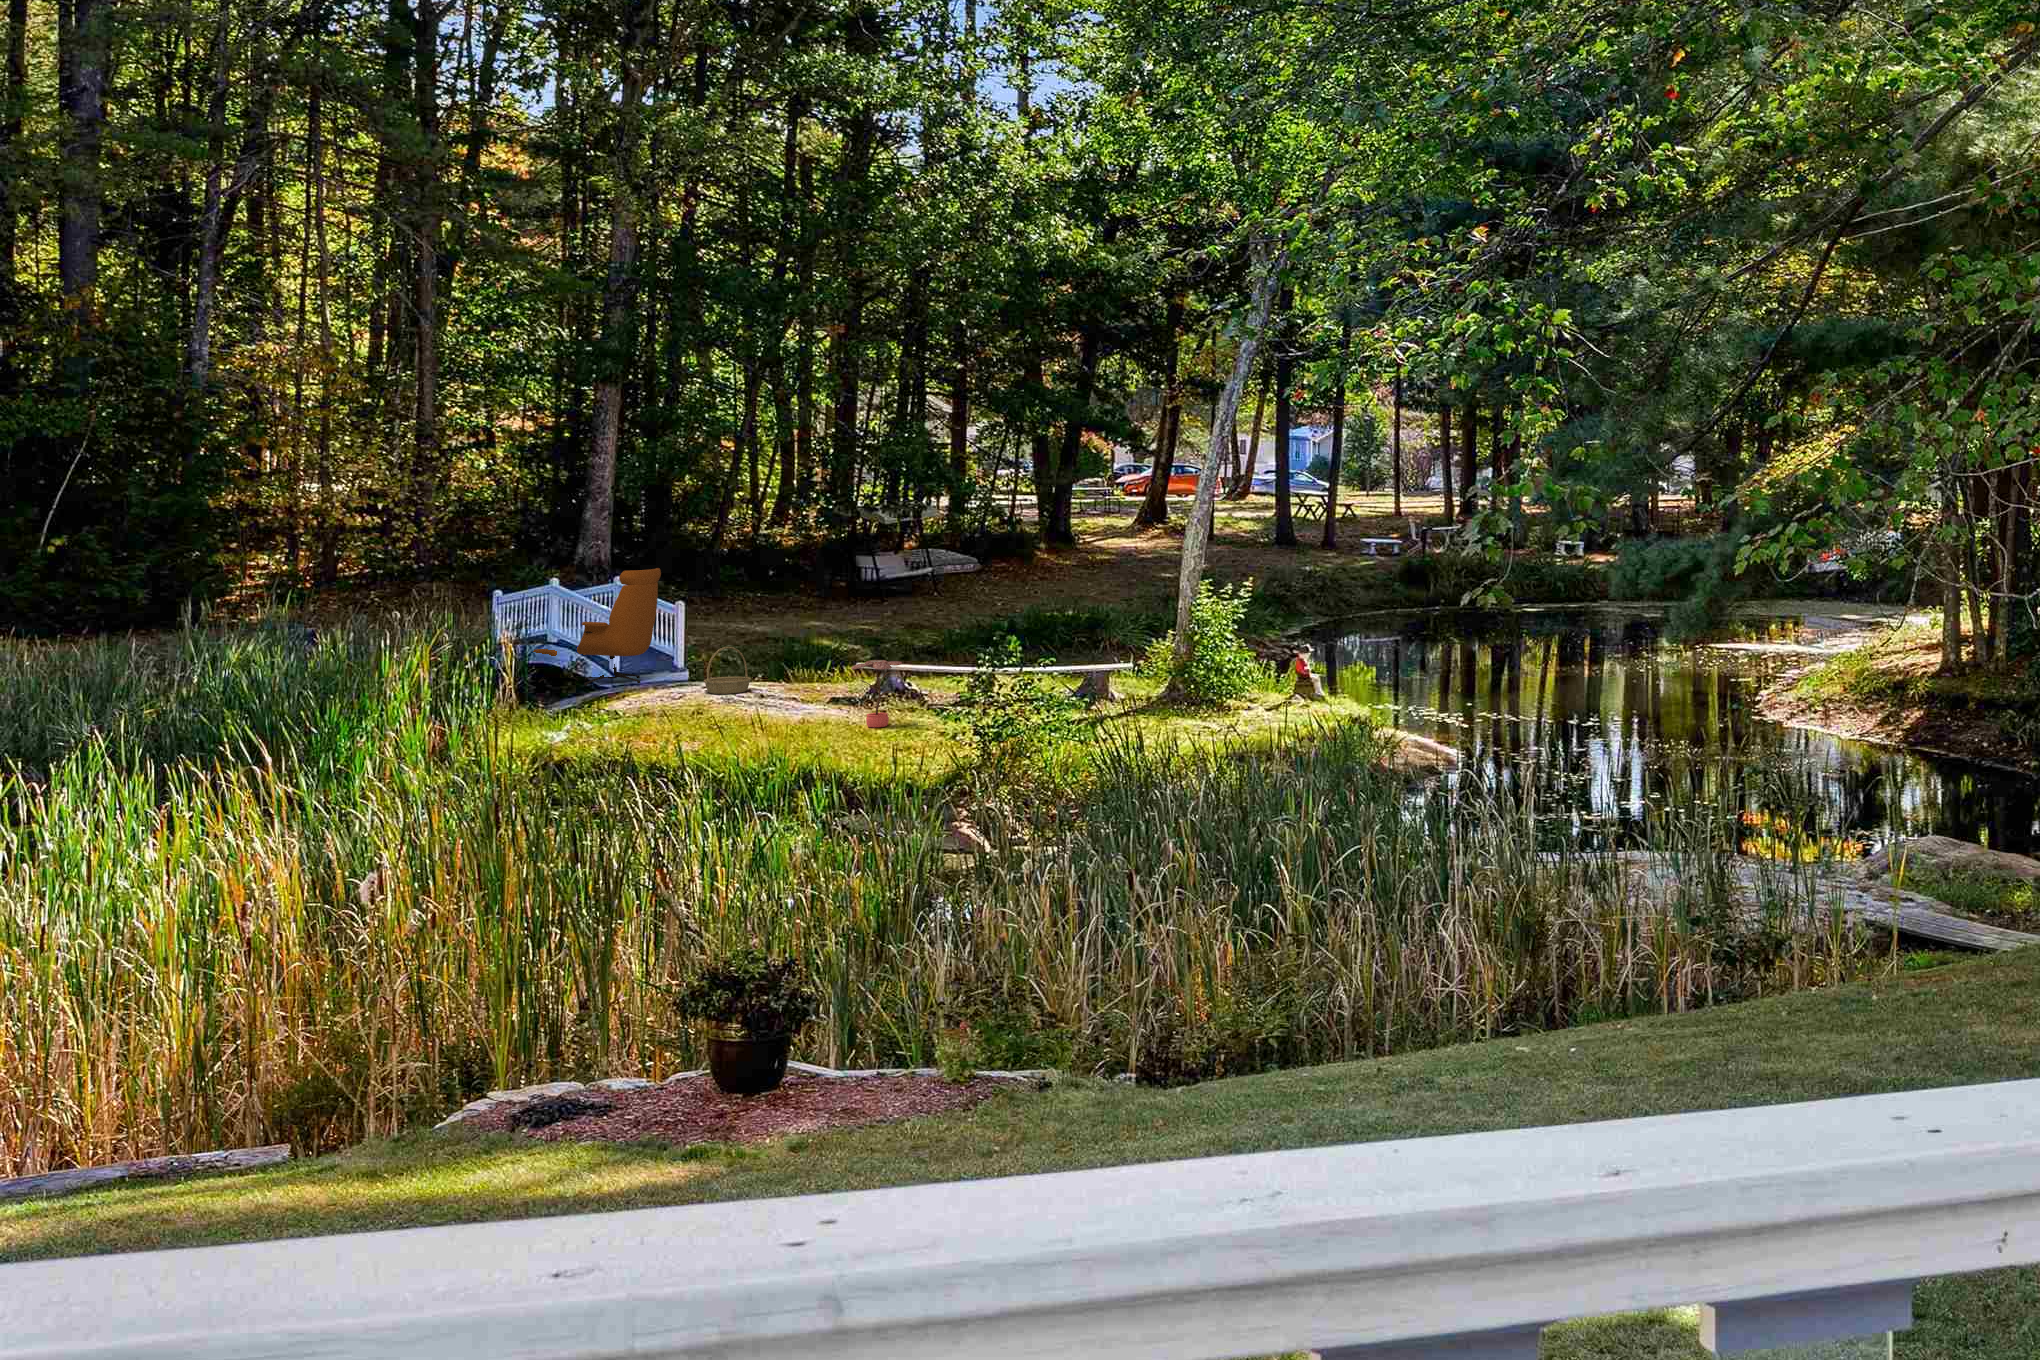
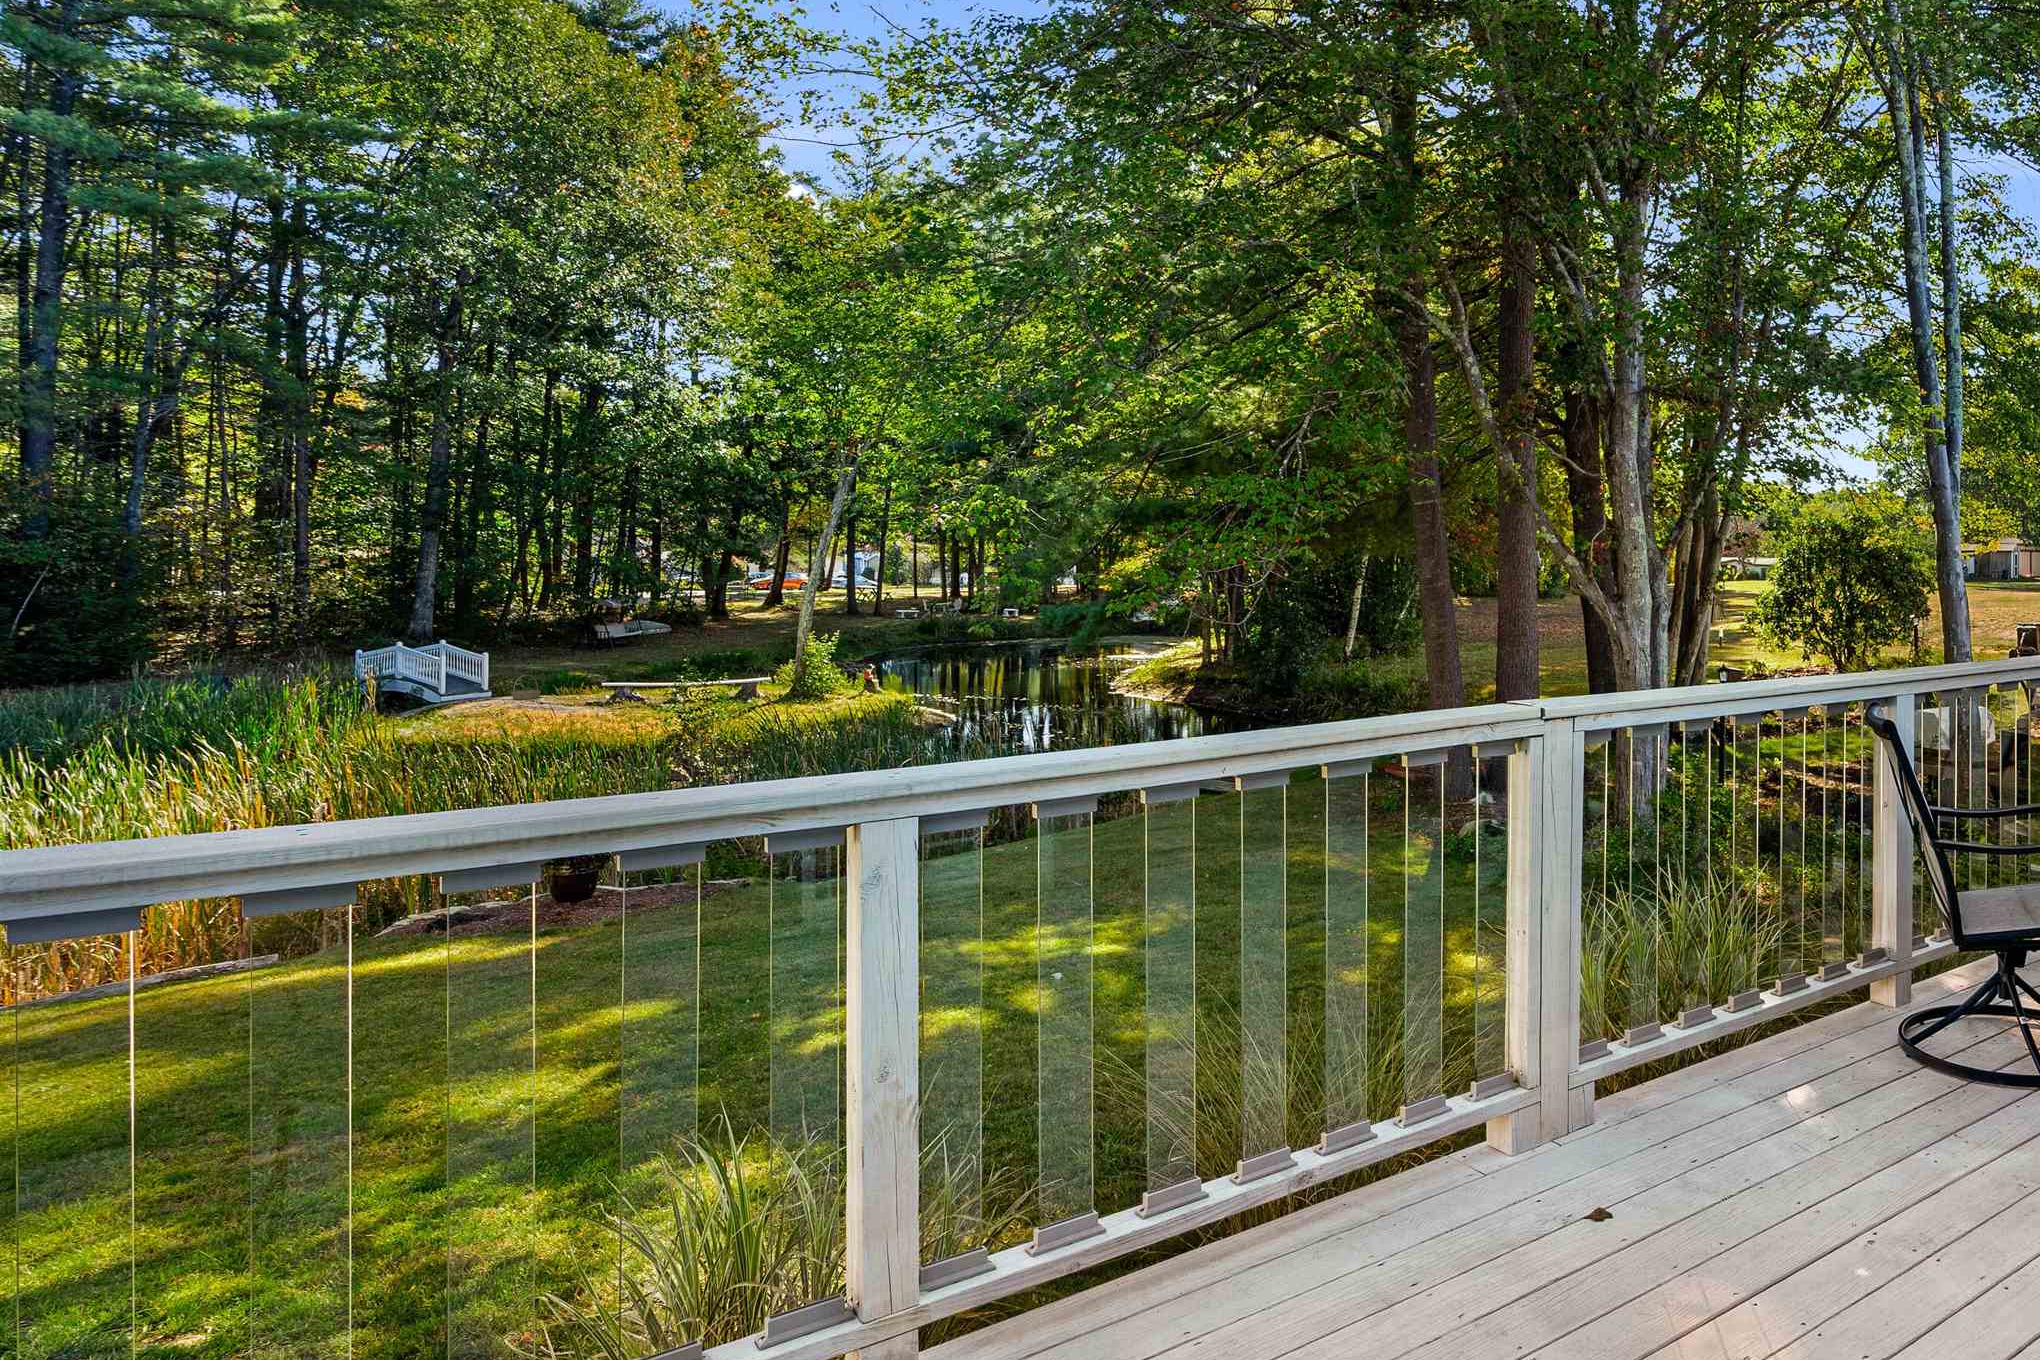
lounge chair: present [533,568,661,686] -> none [390,634,479,698]
potted plant: present [851,660,902,728] -> none [613,678,643,711]

